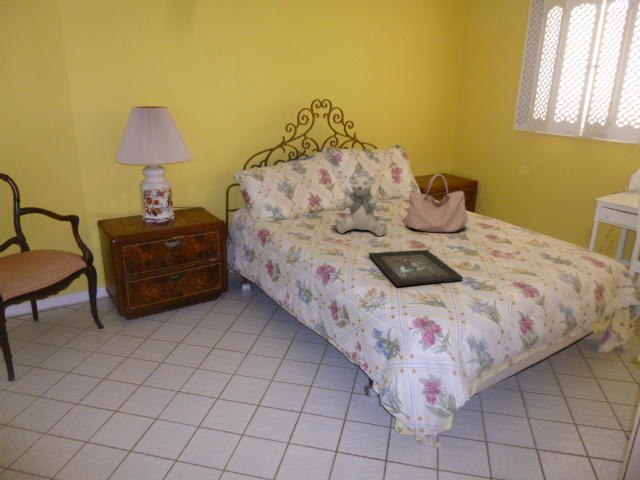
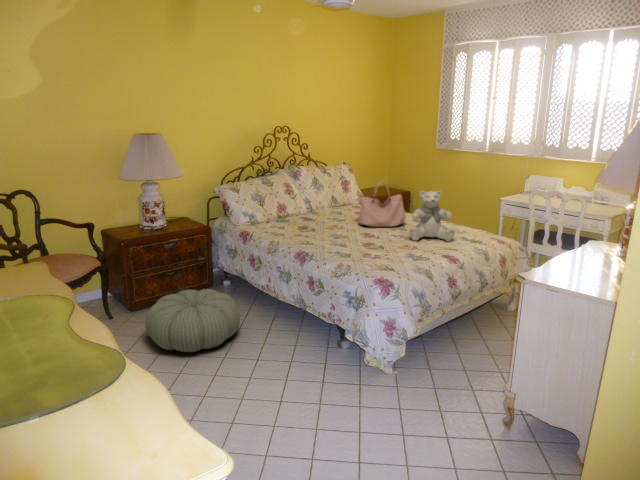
teddy bear: present [335,175,387,236] -> present [410,191,455,241]
tray: present [369,250,463,286] -> none [334,238,406,261]
pouf: none [130,301,245,386] -> present [145,289,240,352]

